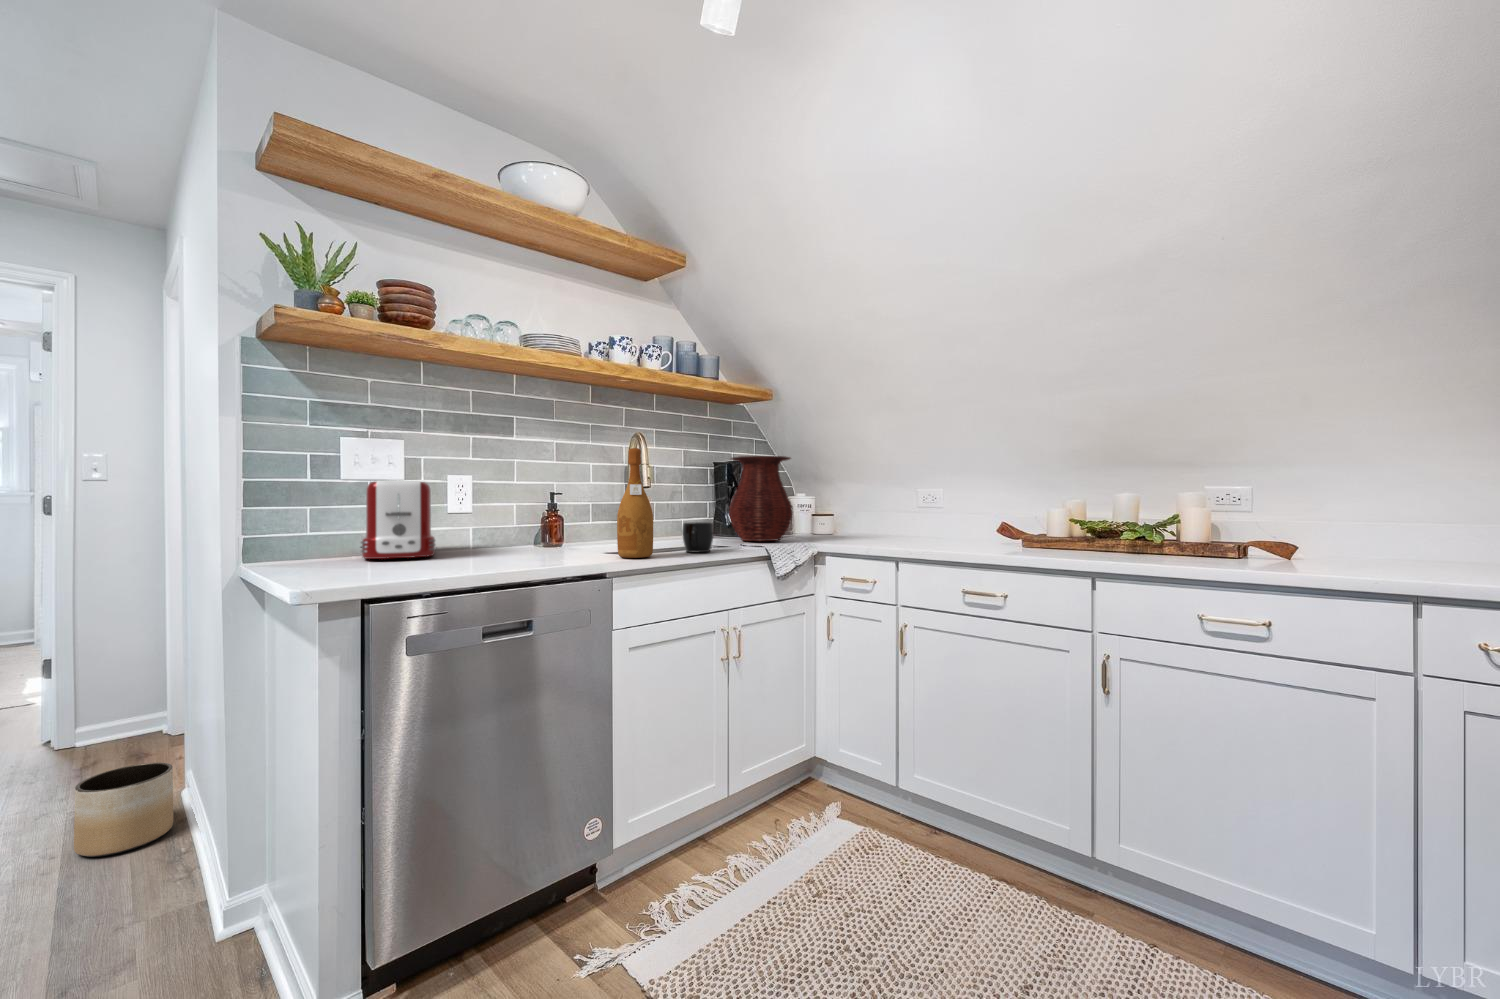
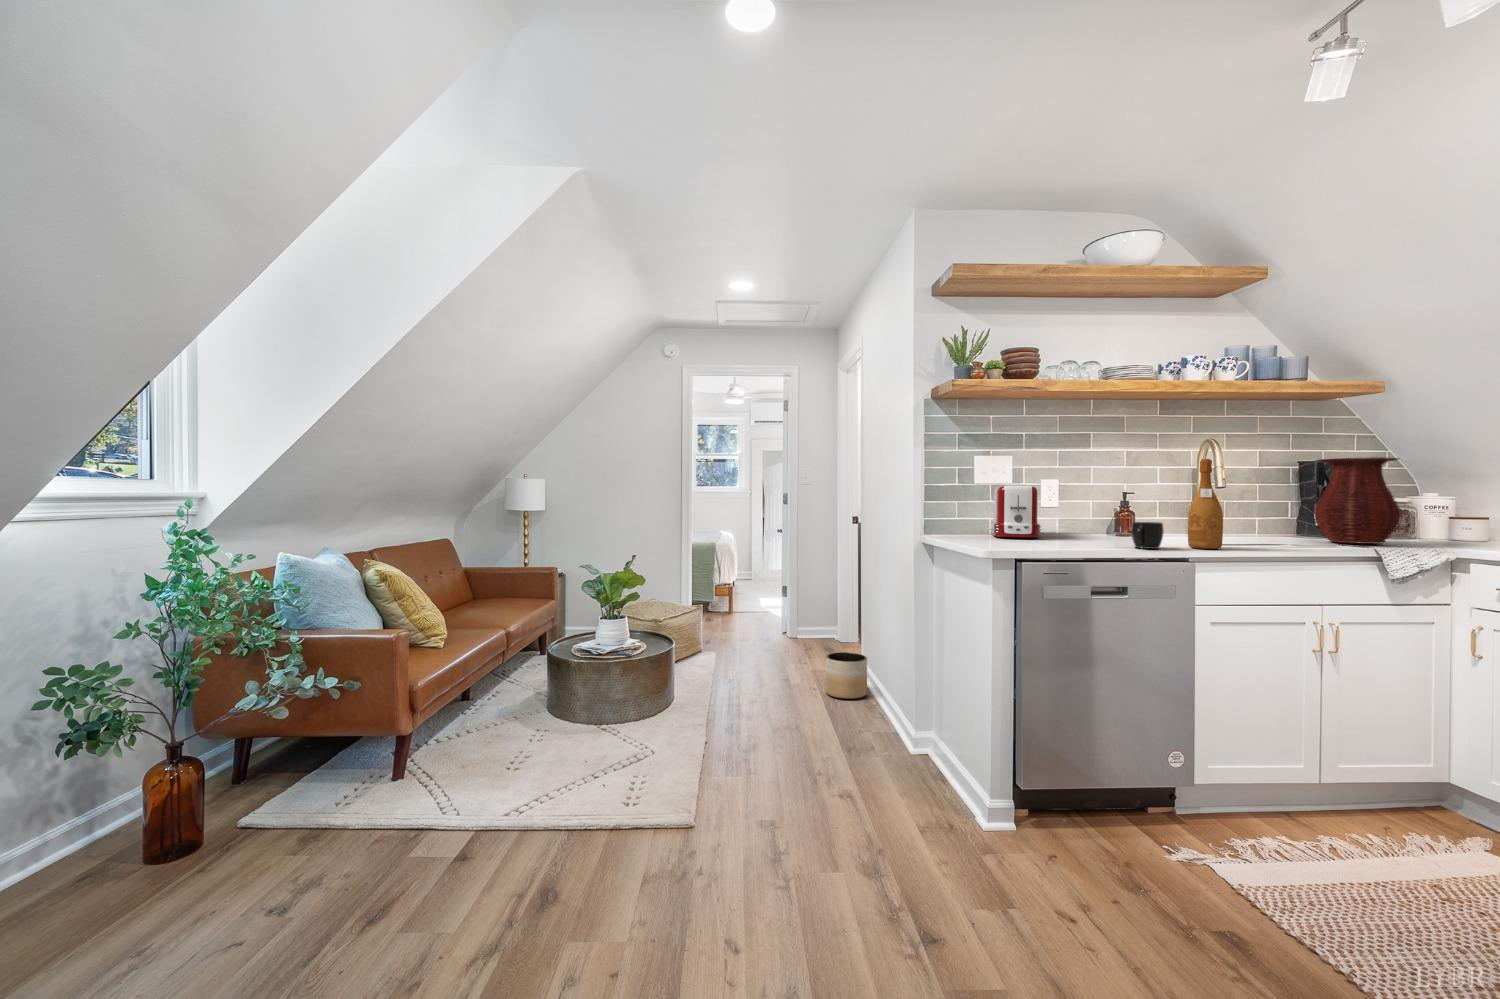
mug: present [682,522,714,553] -> present [1131,522,1164,549]

